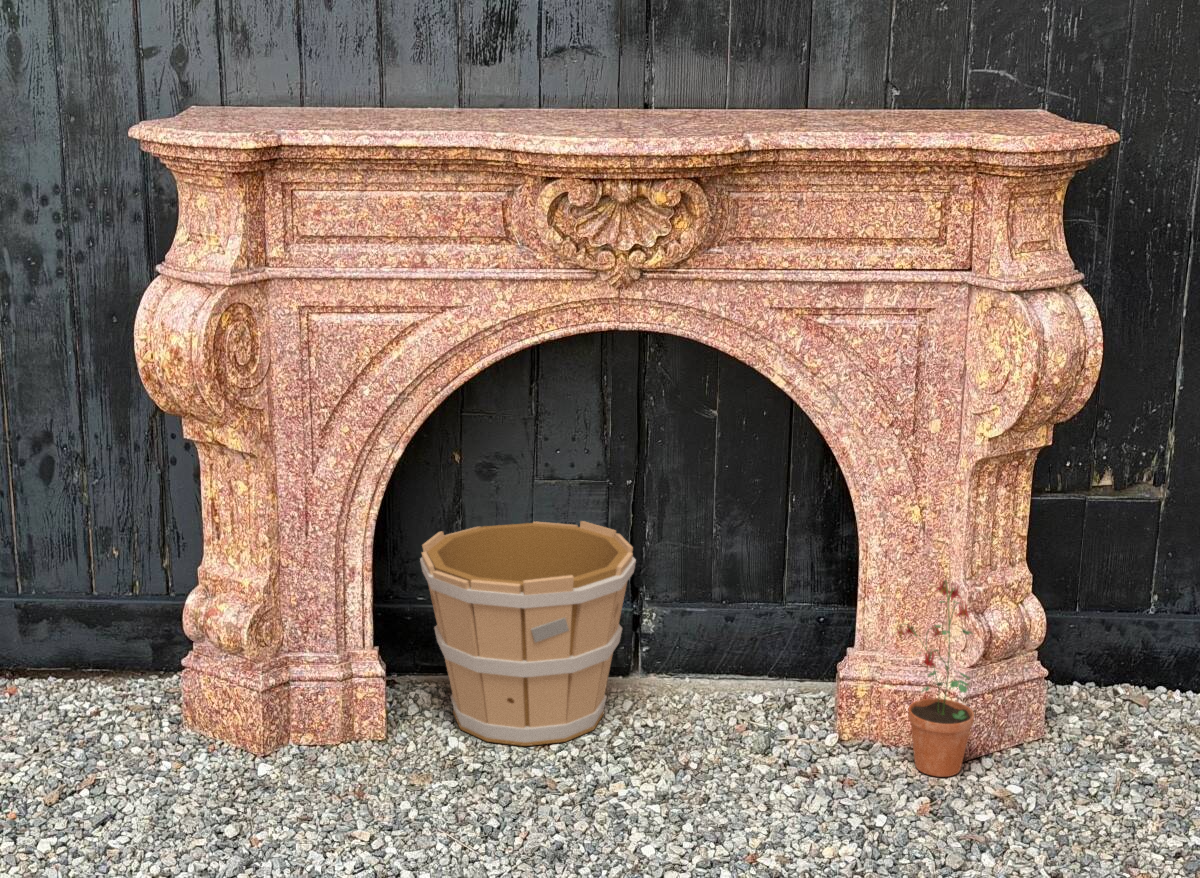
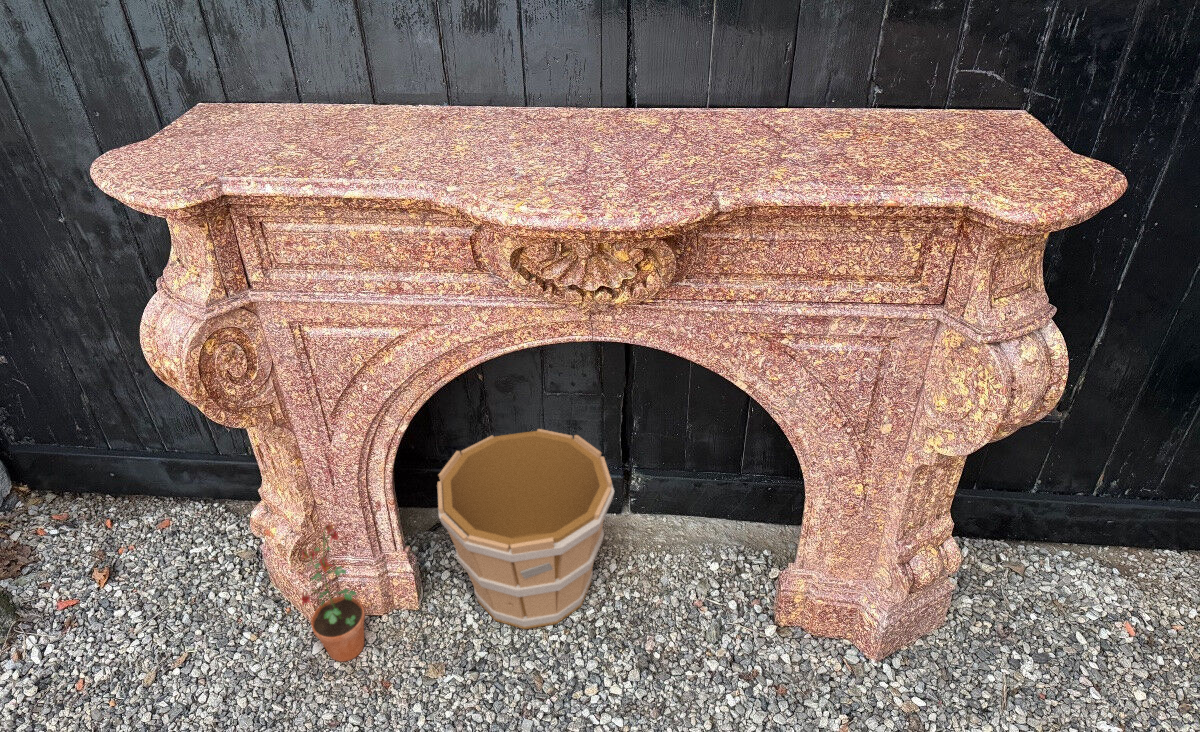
potted plant: present [897,579,974,777] -> present [300,522,365,662]

